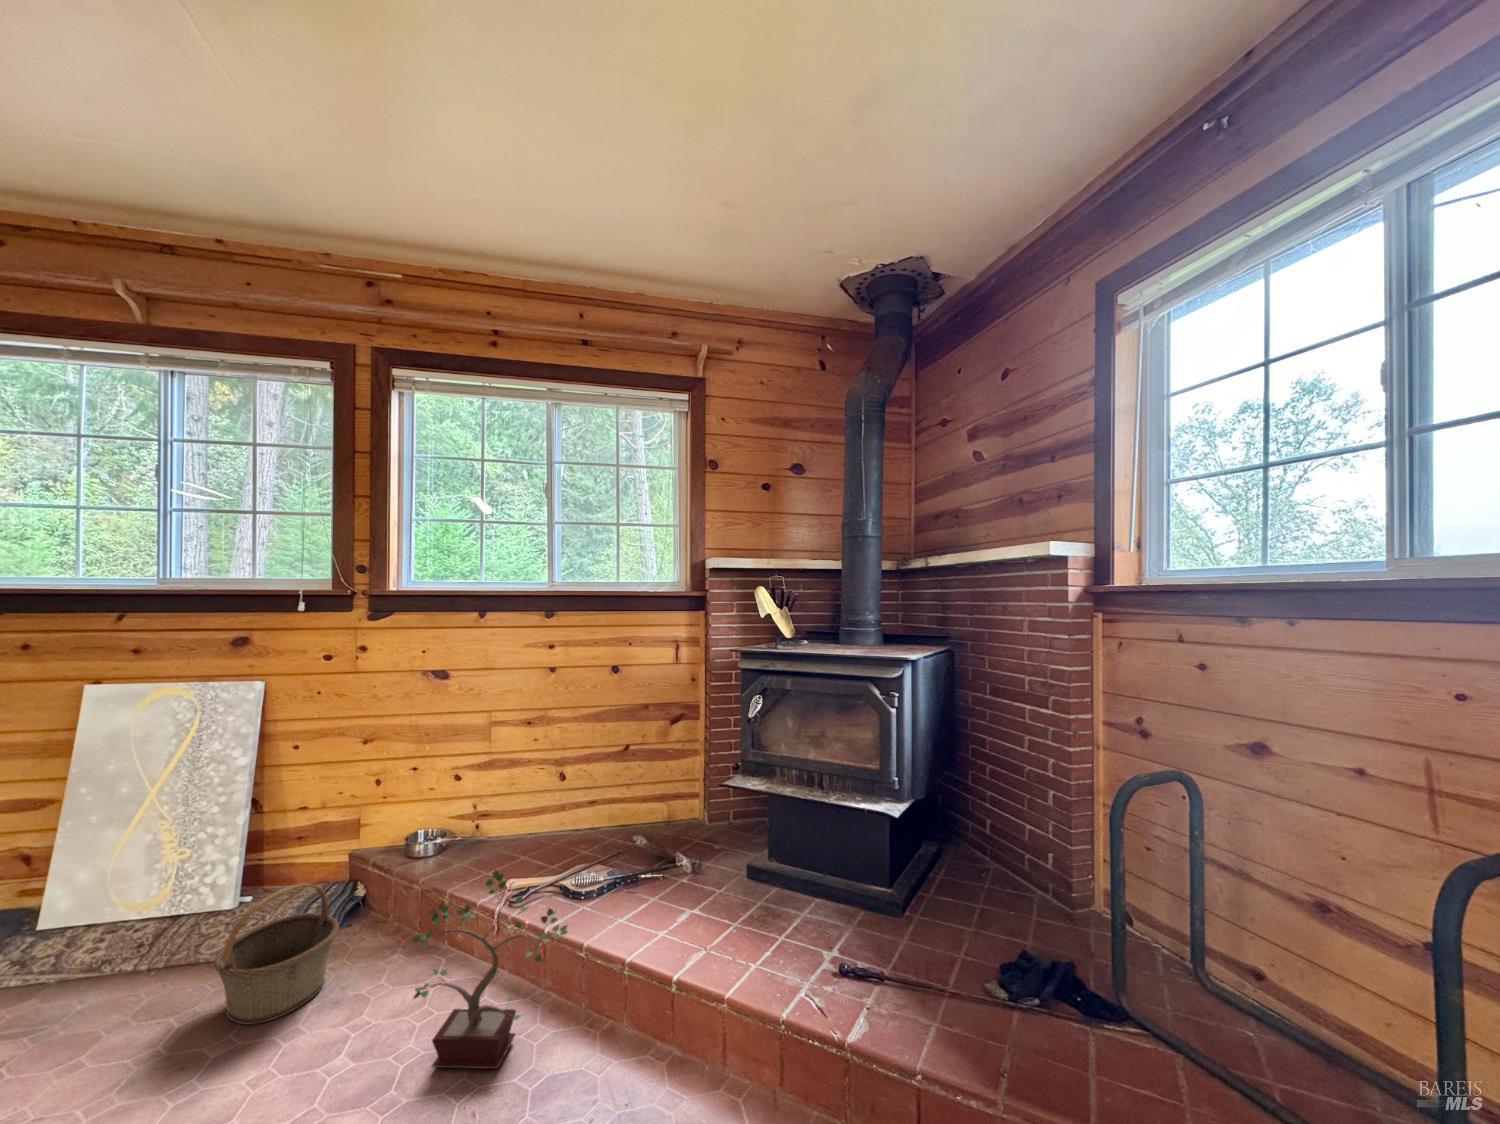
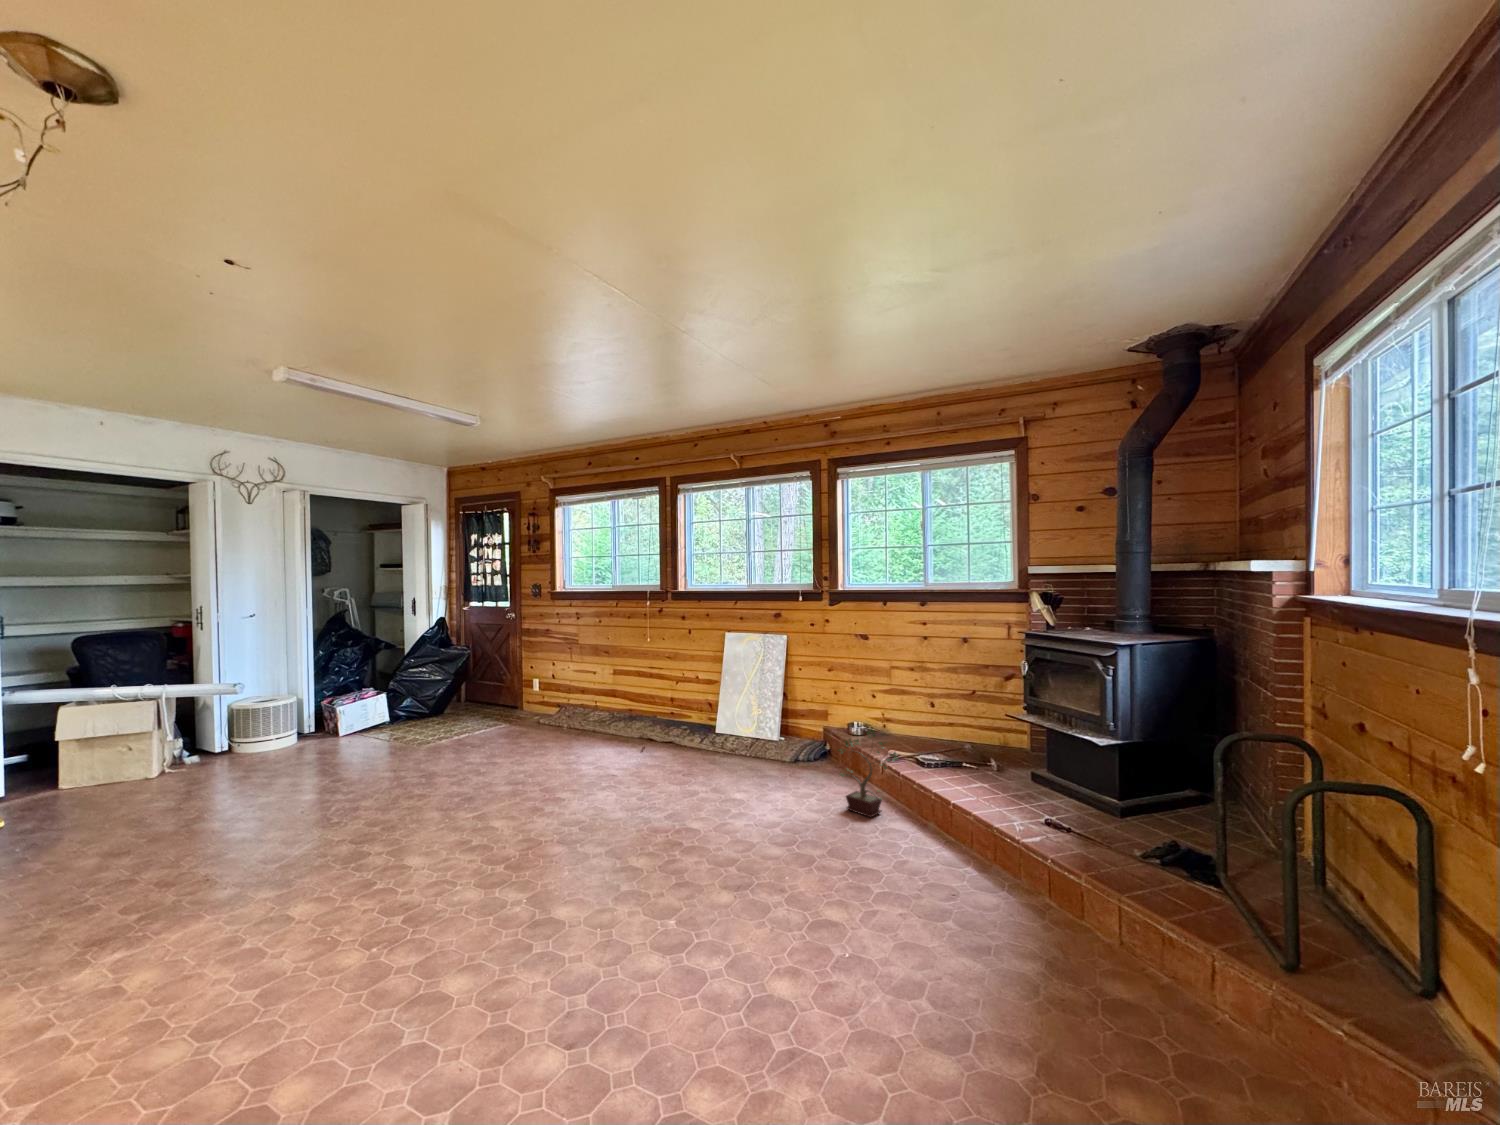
basket: present [213,883,339,1025] -> none [772,726,816,780]

